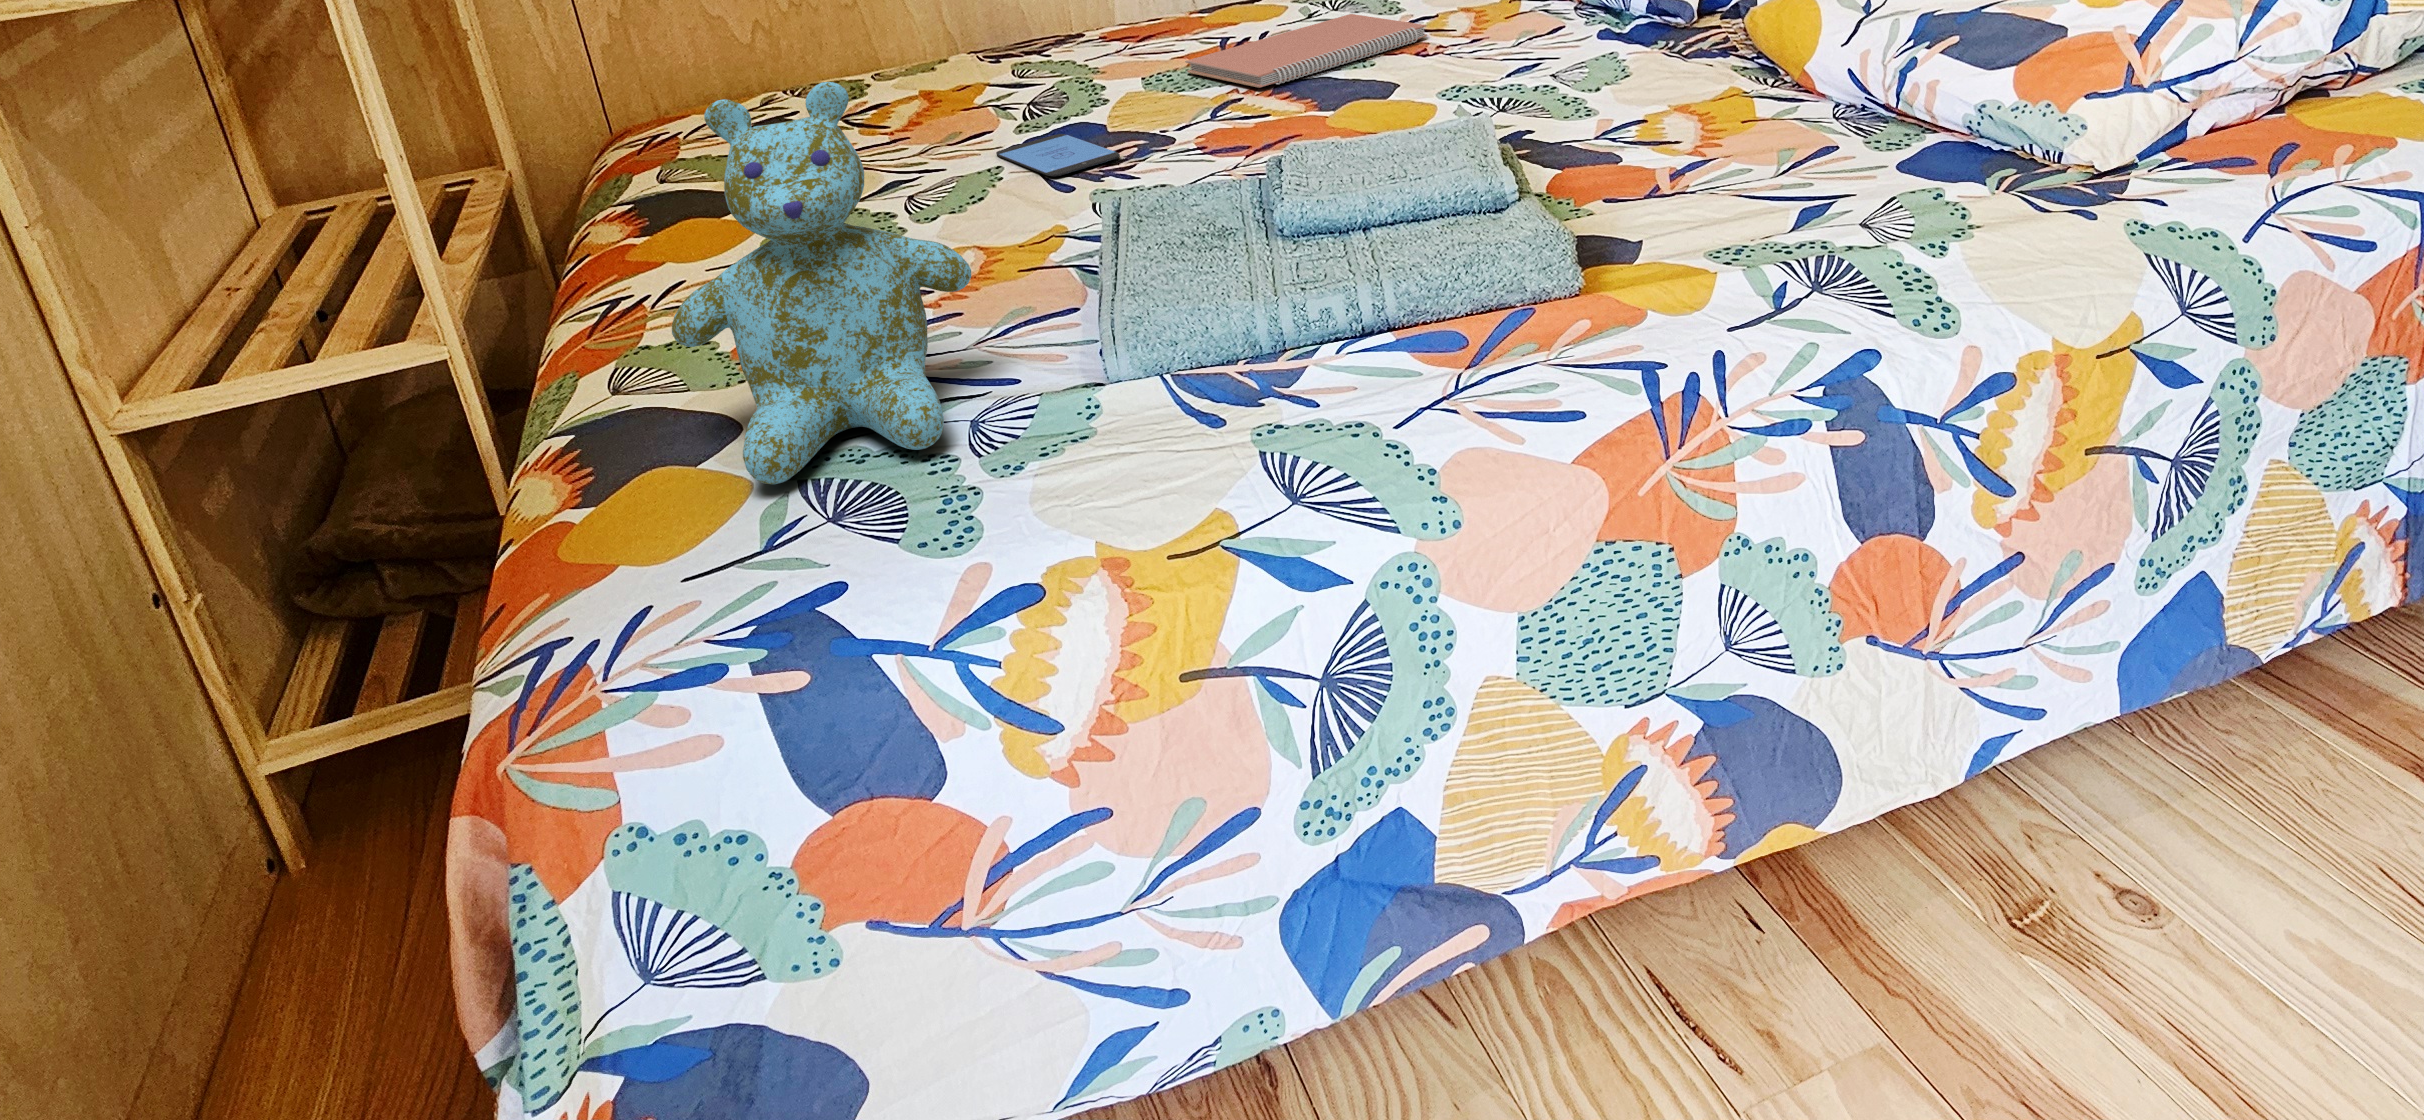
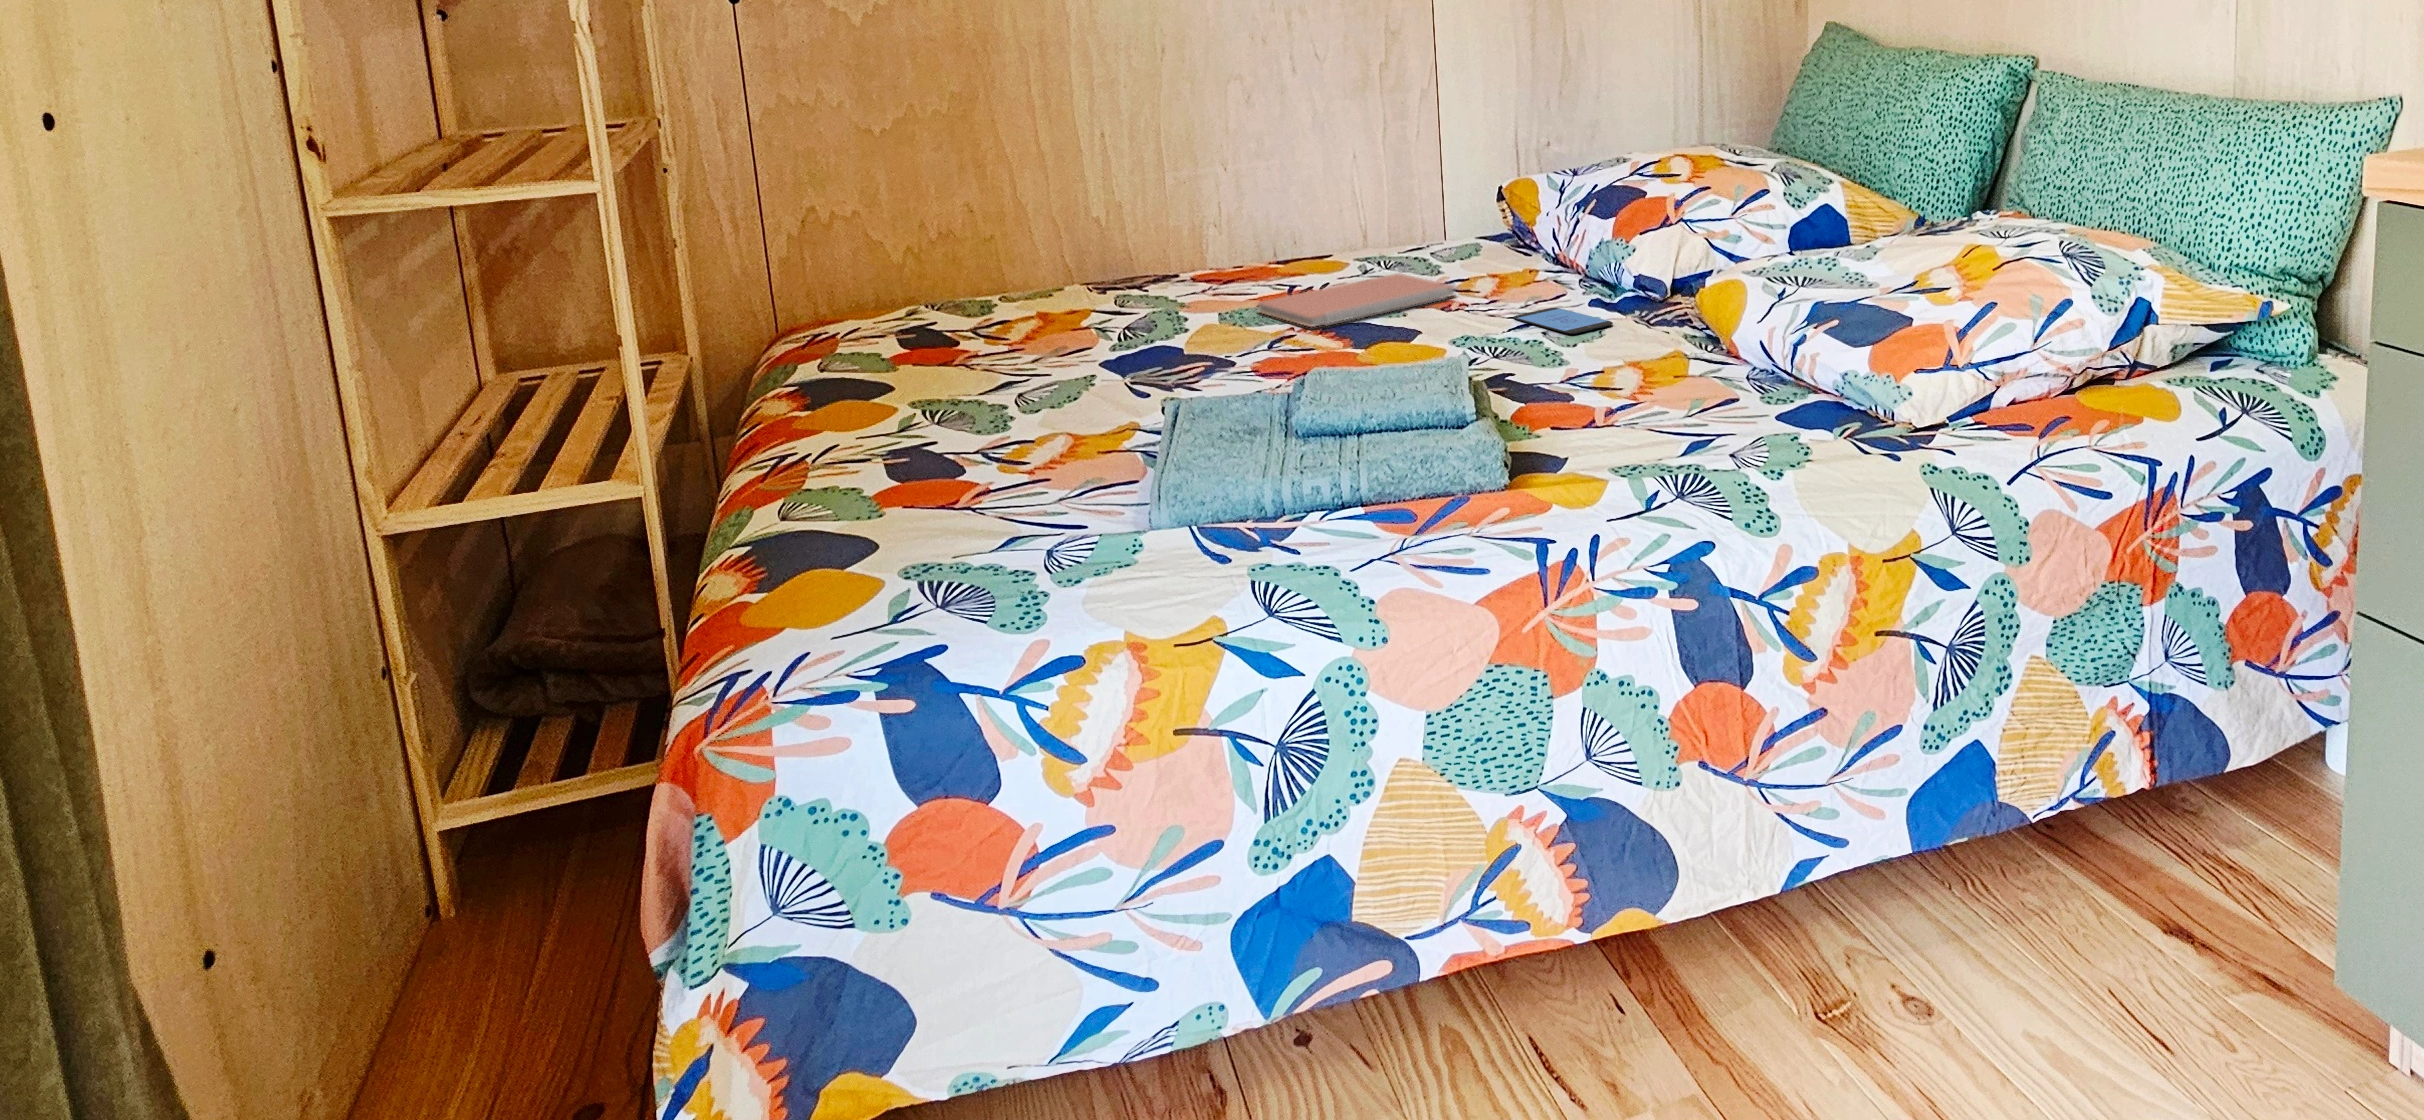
stuffed bear: present [672,82,971,484] -> none [841,297,1061,581]
smartphone: present [996,134,1120,176] -> present [1513,308,1613,334]

